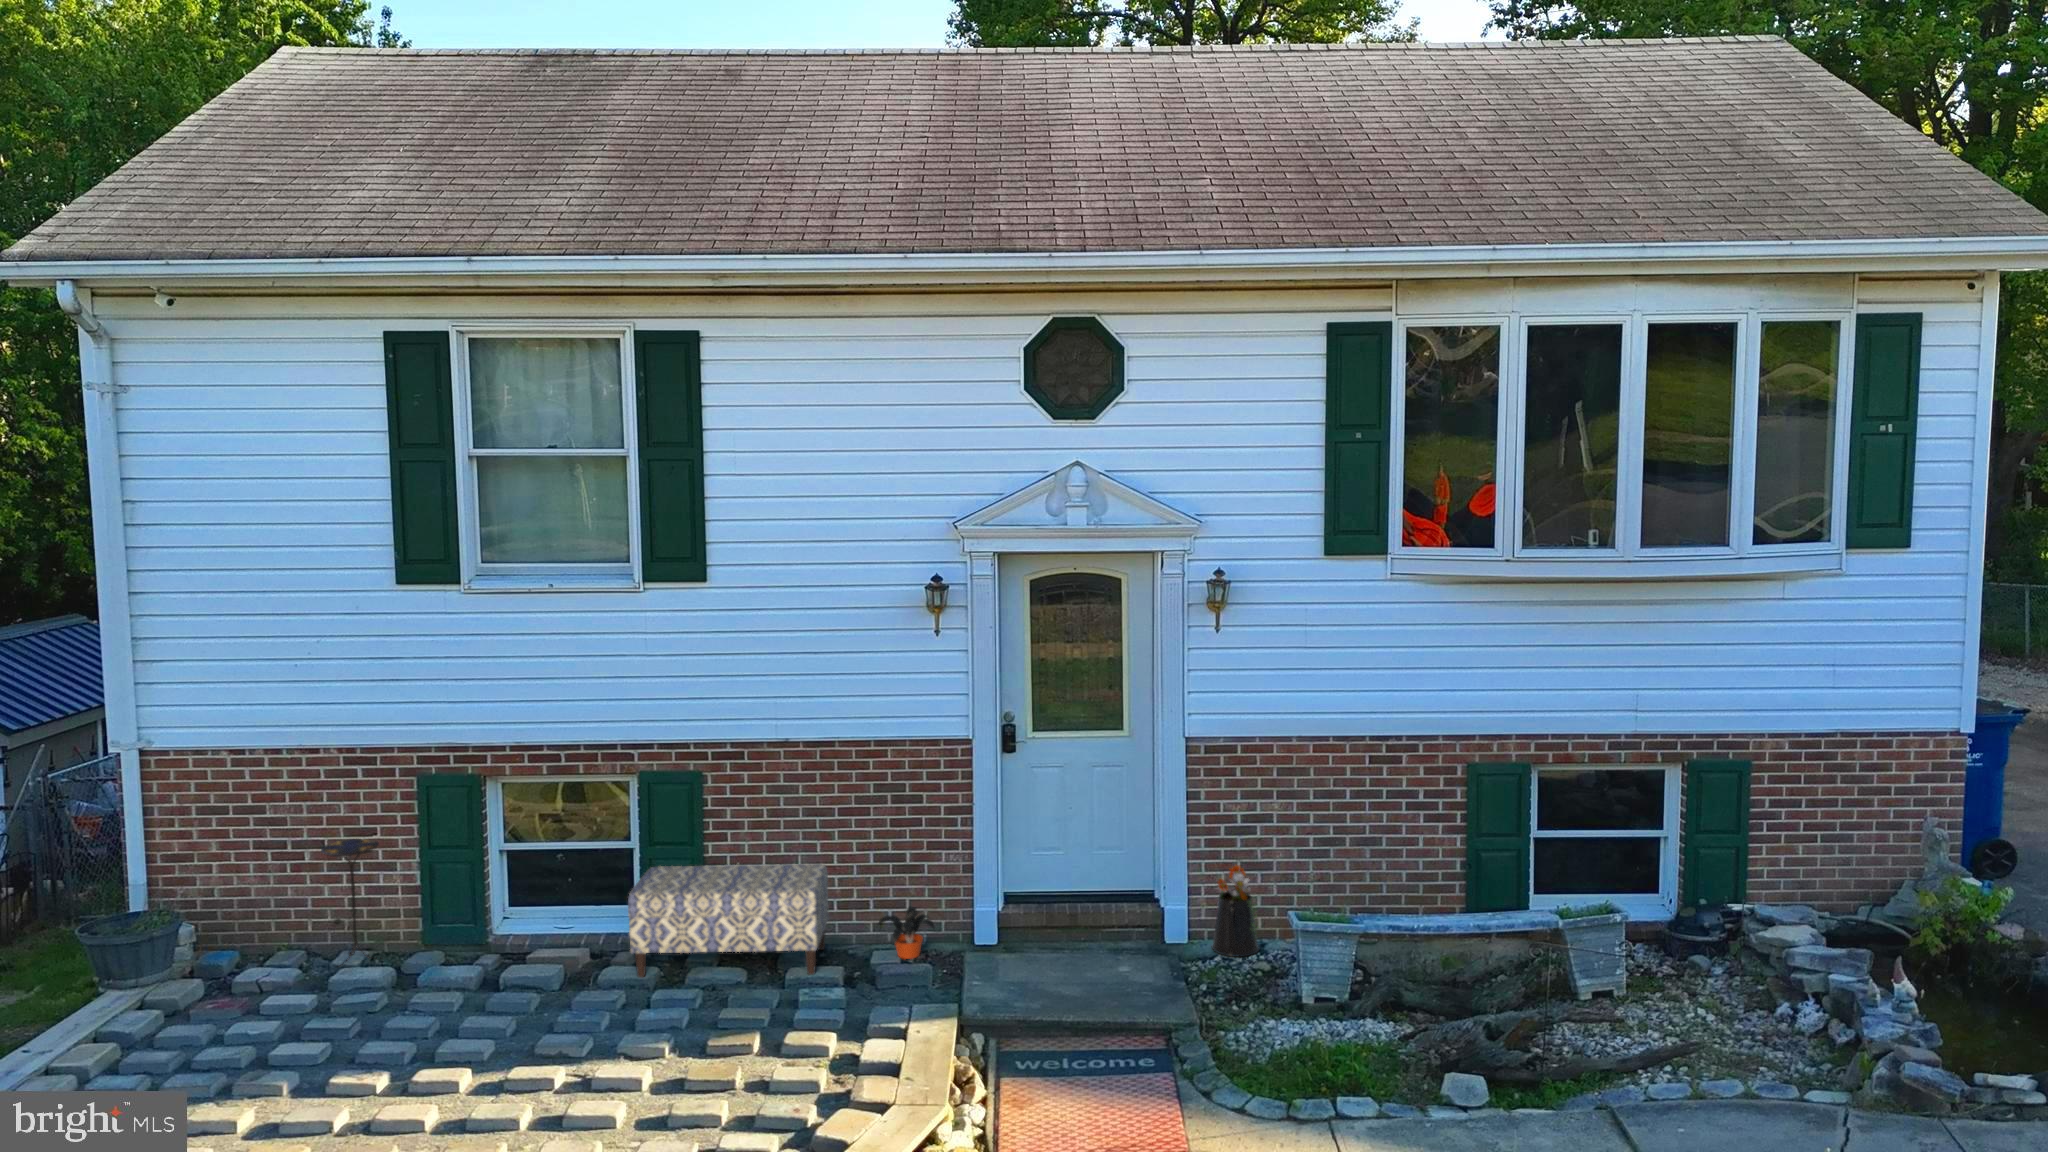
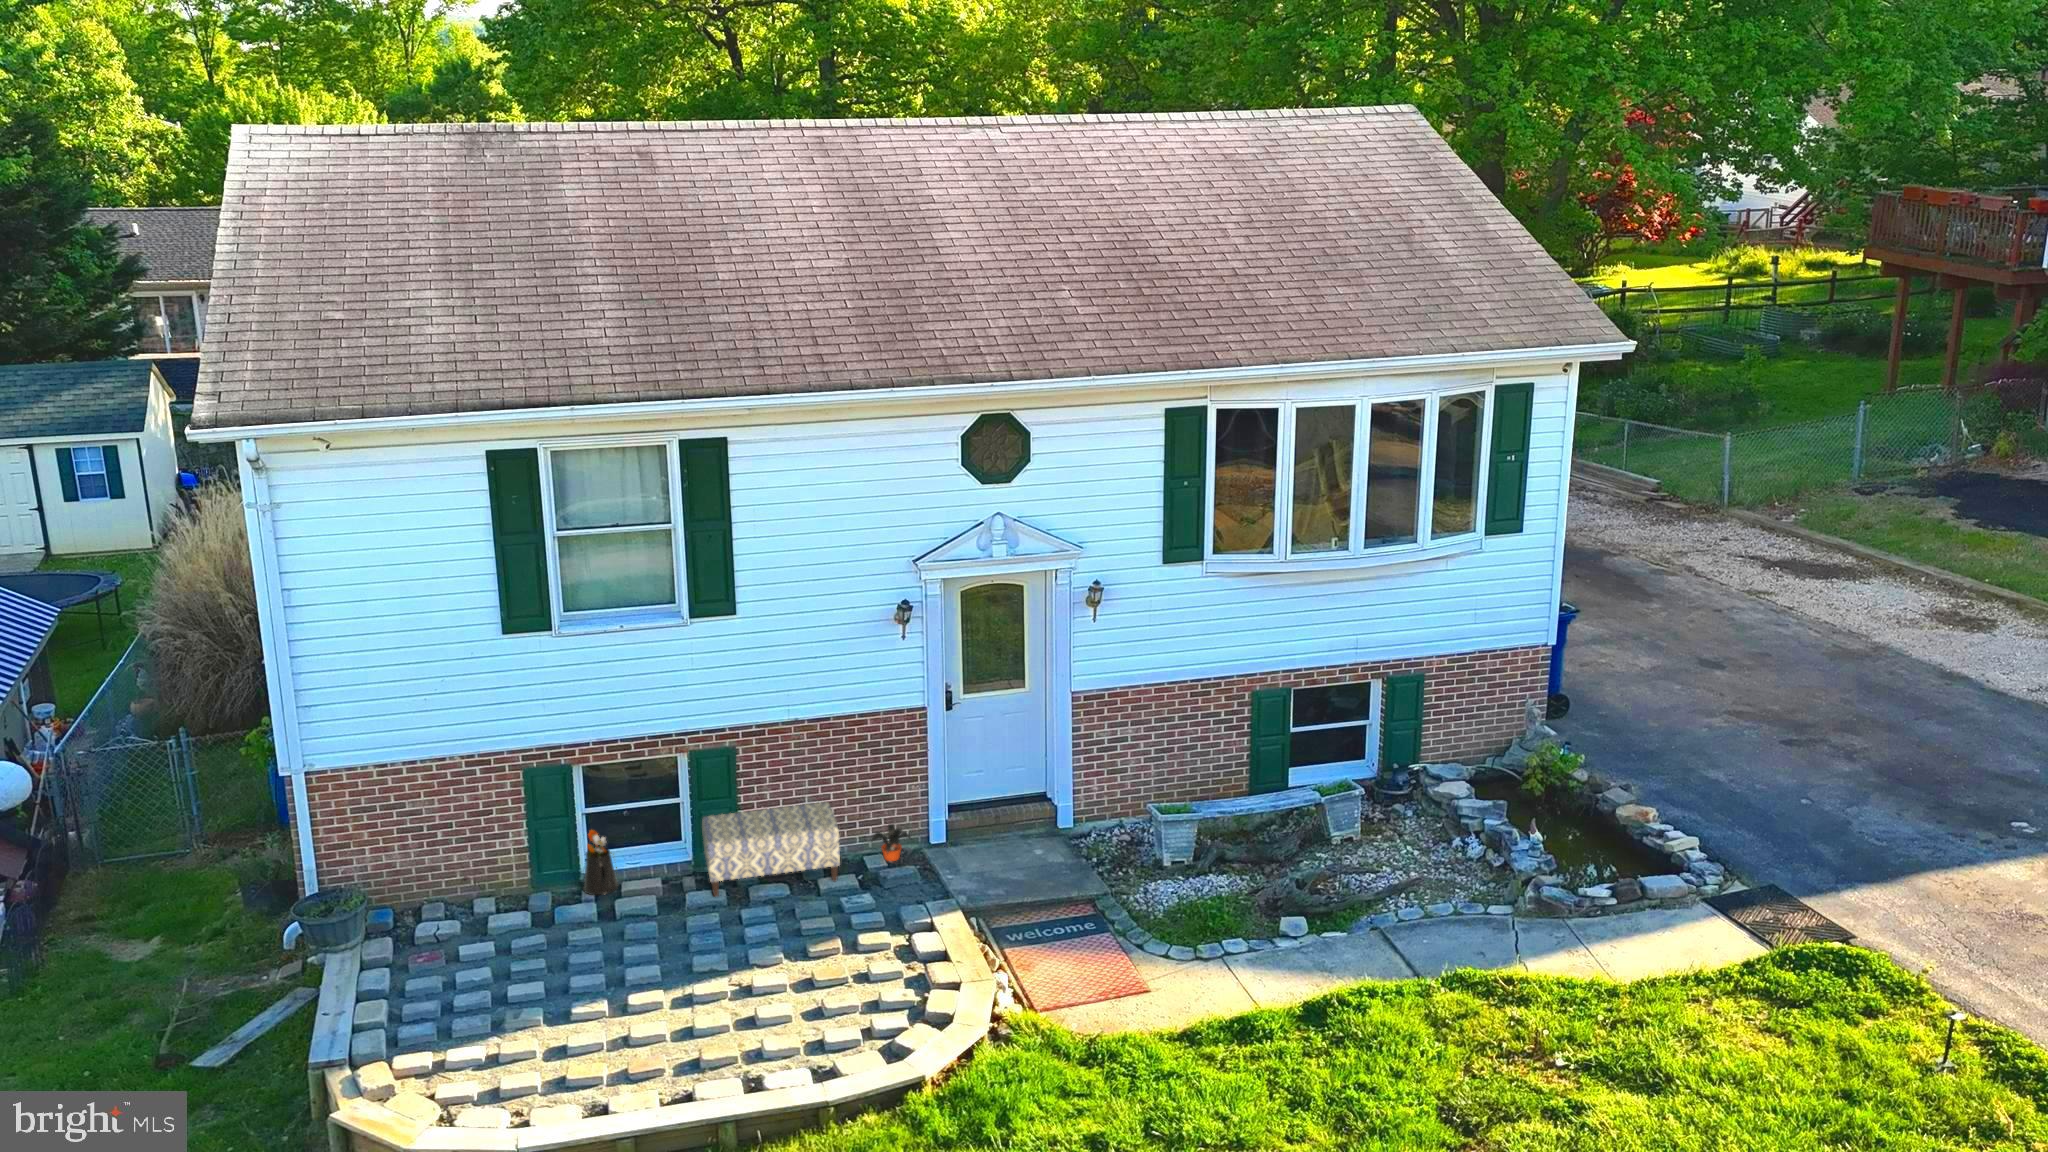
side table: present [321,839,379,966] -> none [462,820,511,914]
watering can: present [1212,864,1259,957] -> present [583,830,618,895]

